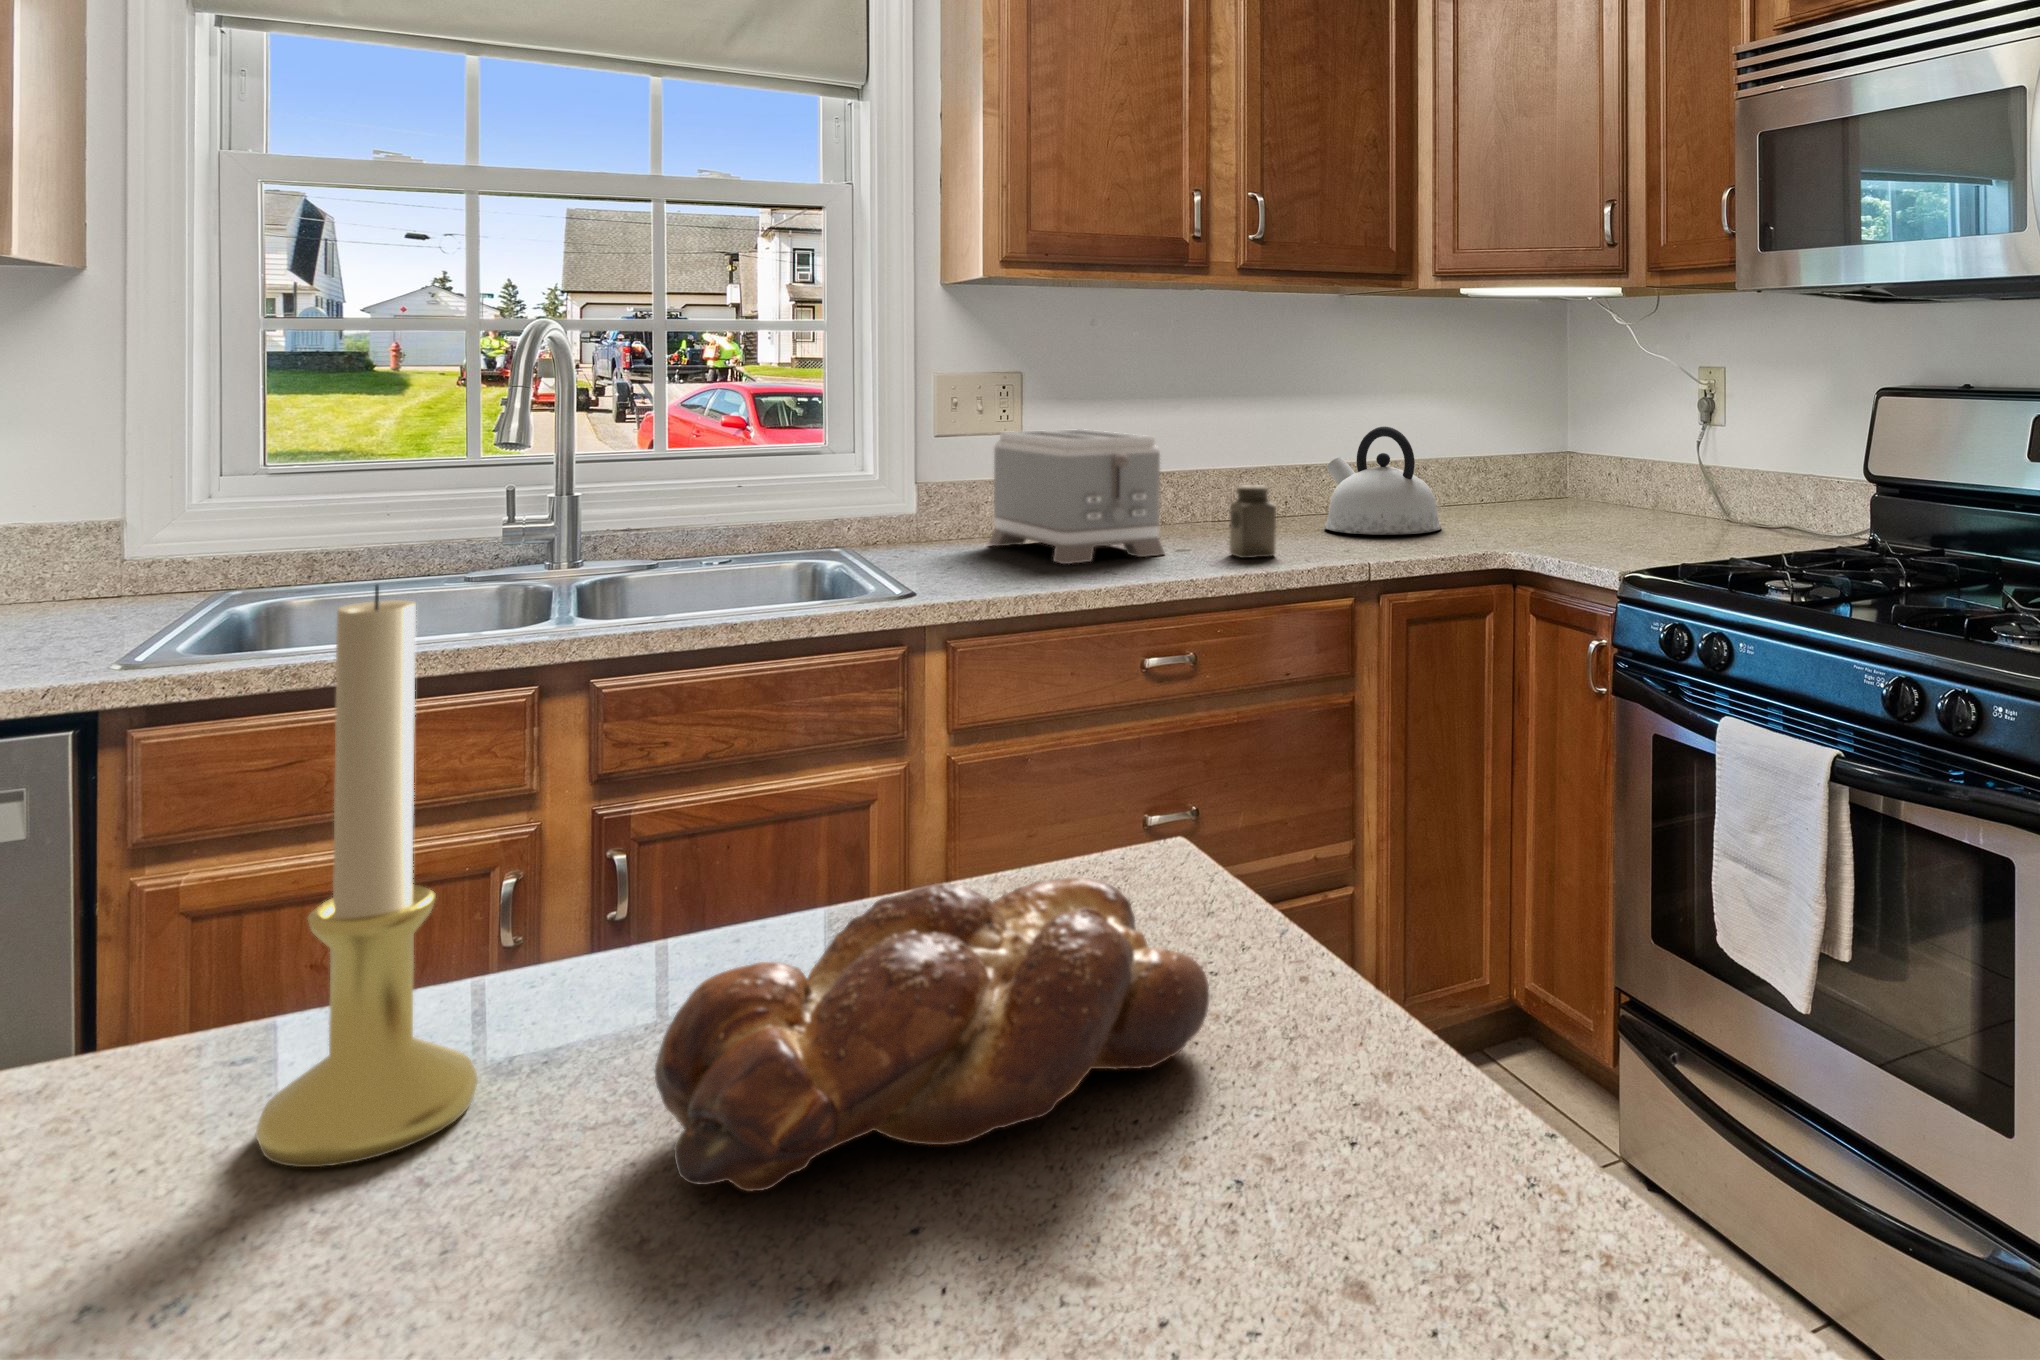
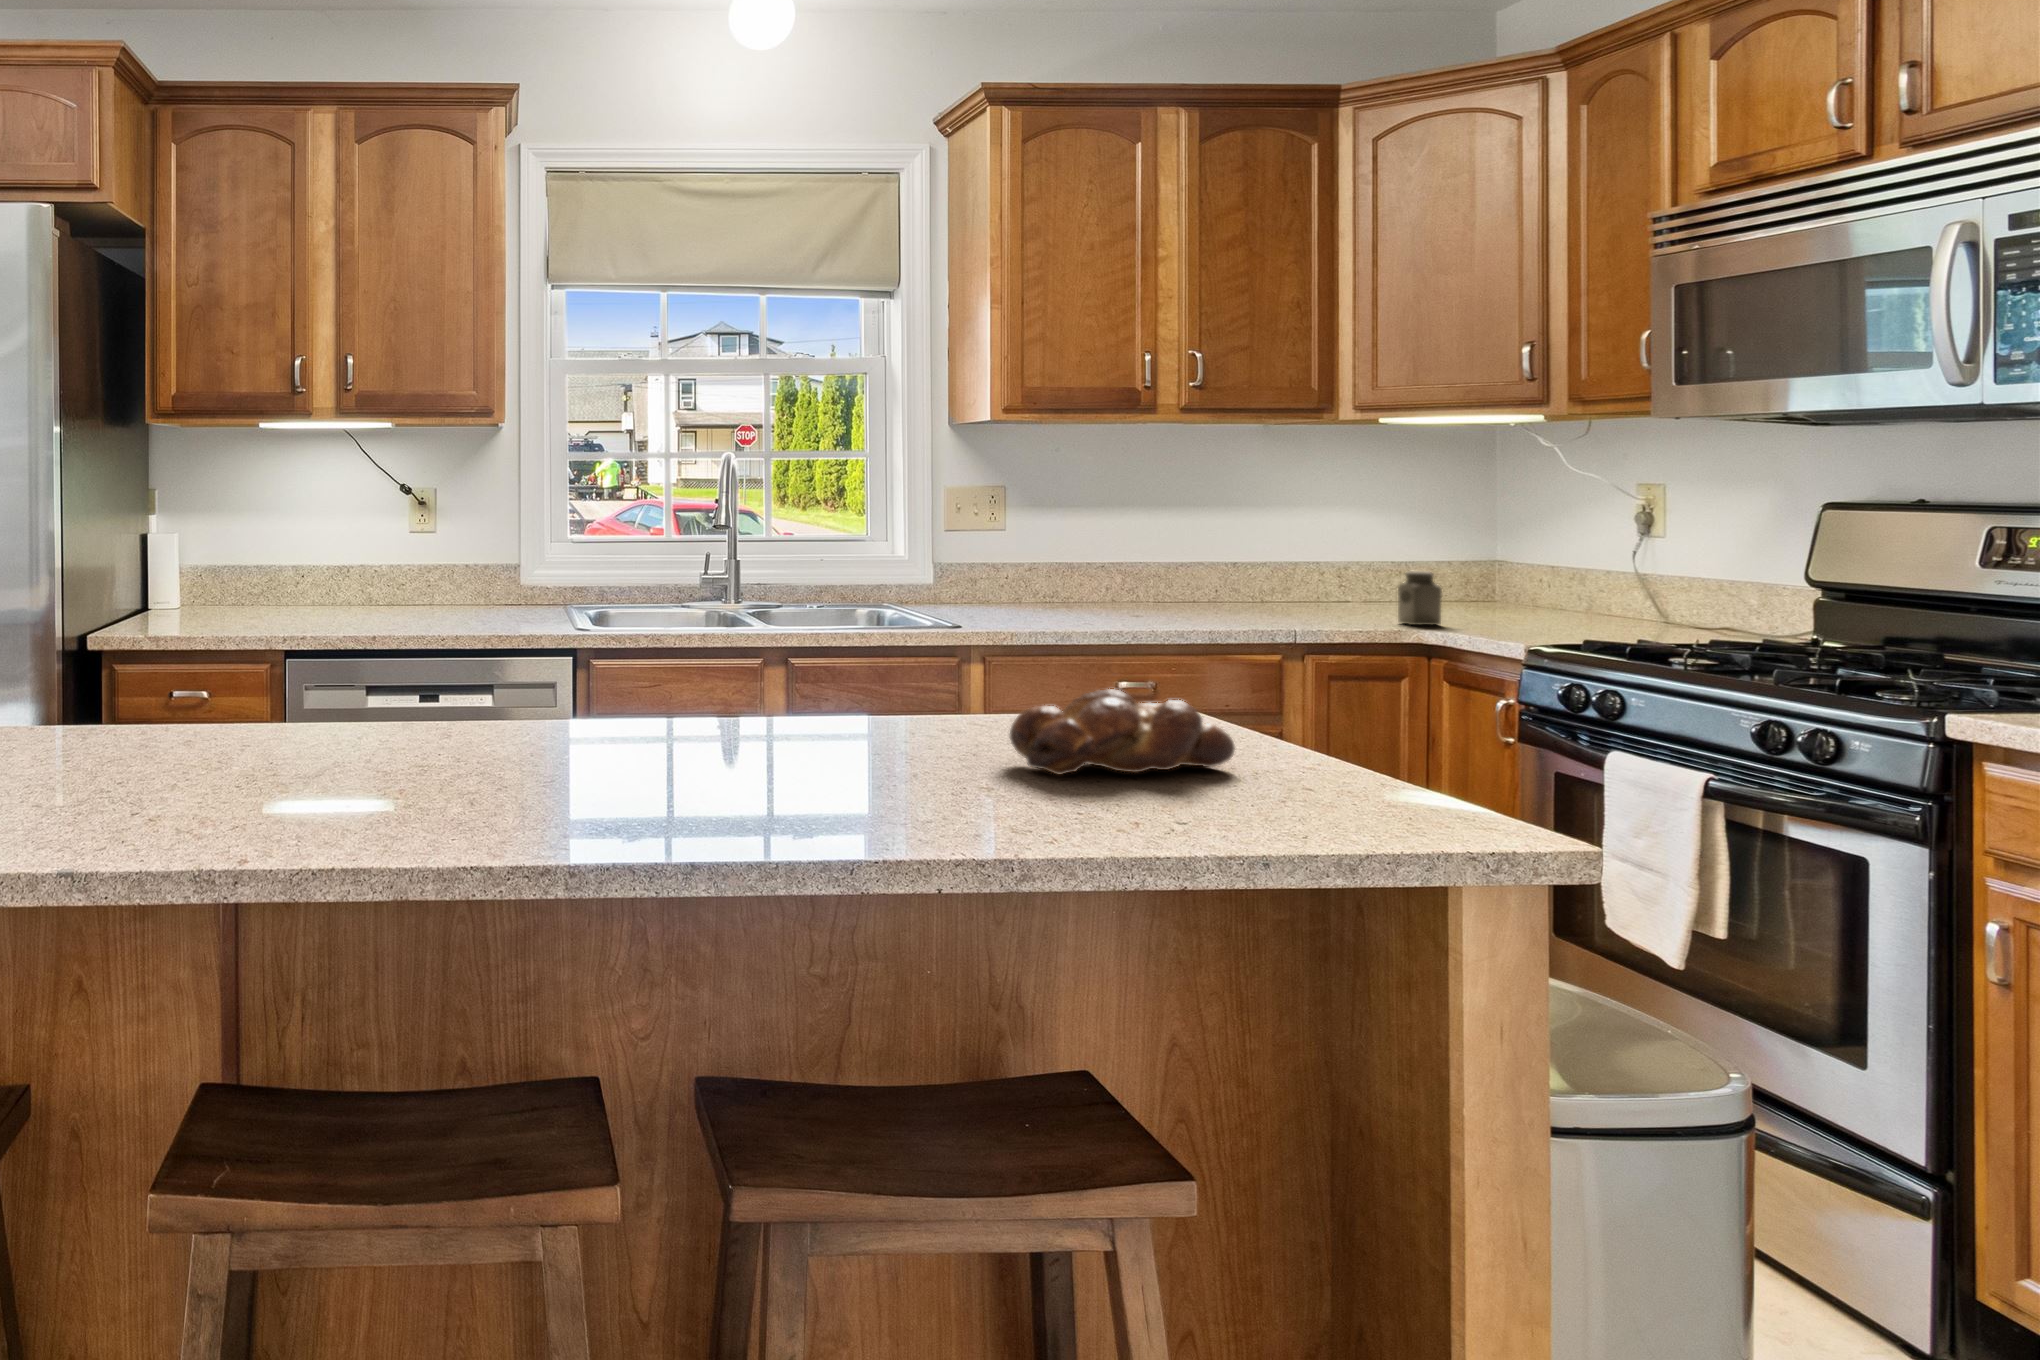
kettle: present [1325,427,1441,535] -> none [1256,533,1363,618]
toaster: present [989,429,1165,564] -> none [987,531,1127,623]
salt shaker: present [1229,485,1276,558] -> present [1398,571,1442,625]
candle holder: present [256,585,478,1167] -> none [861,556,930,758]

